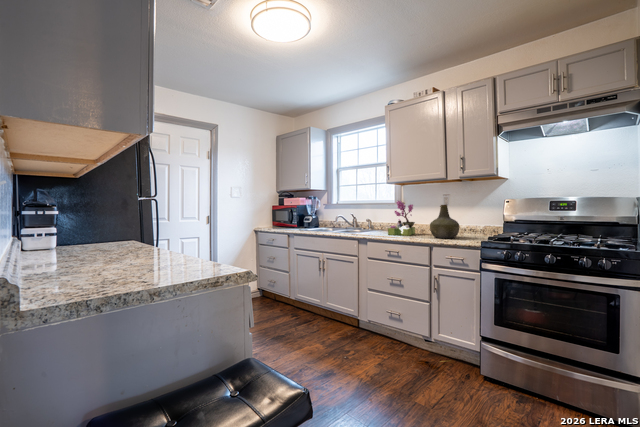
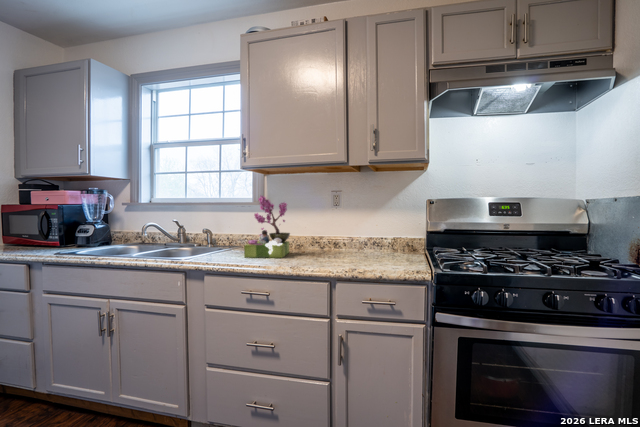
bottle: present [430,205,460,238] -> none [321,202,369,260]

